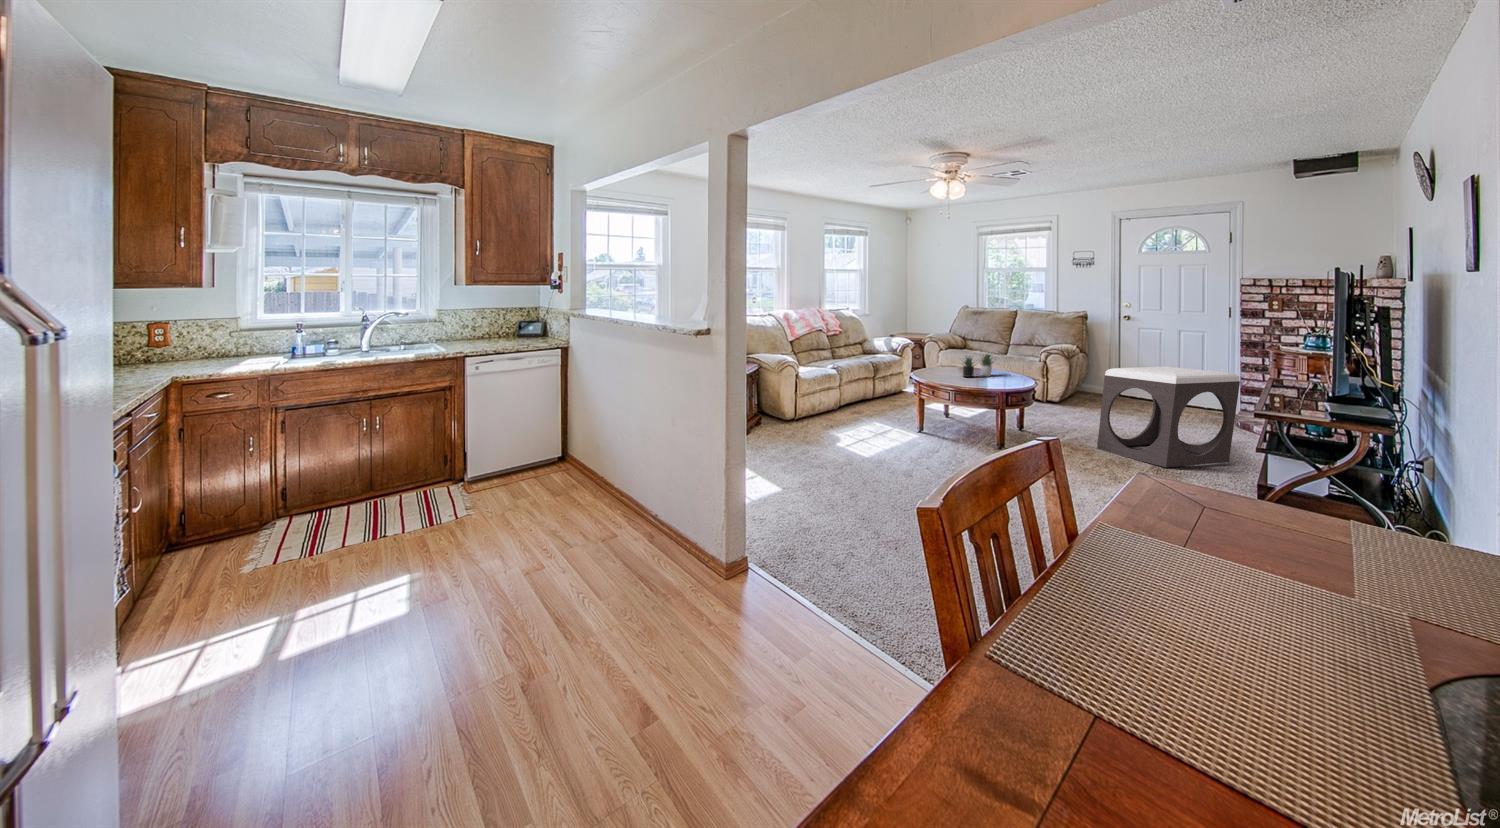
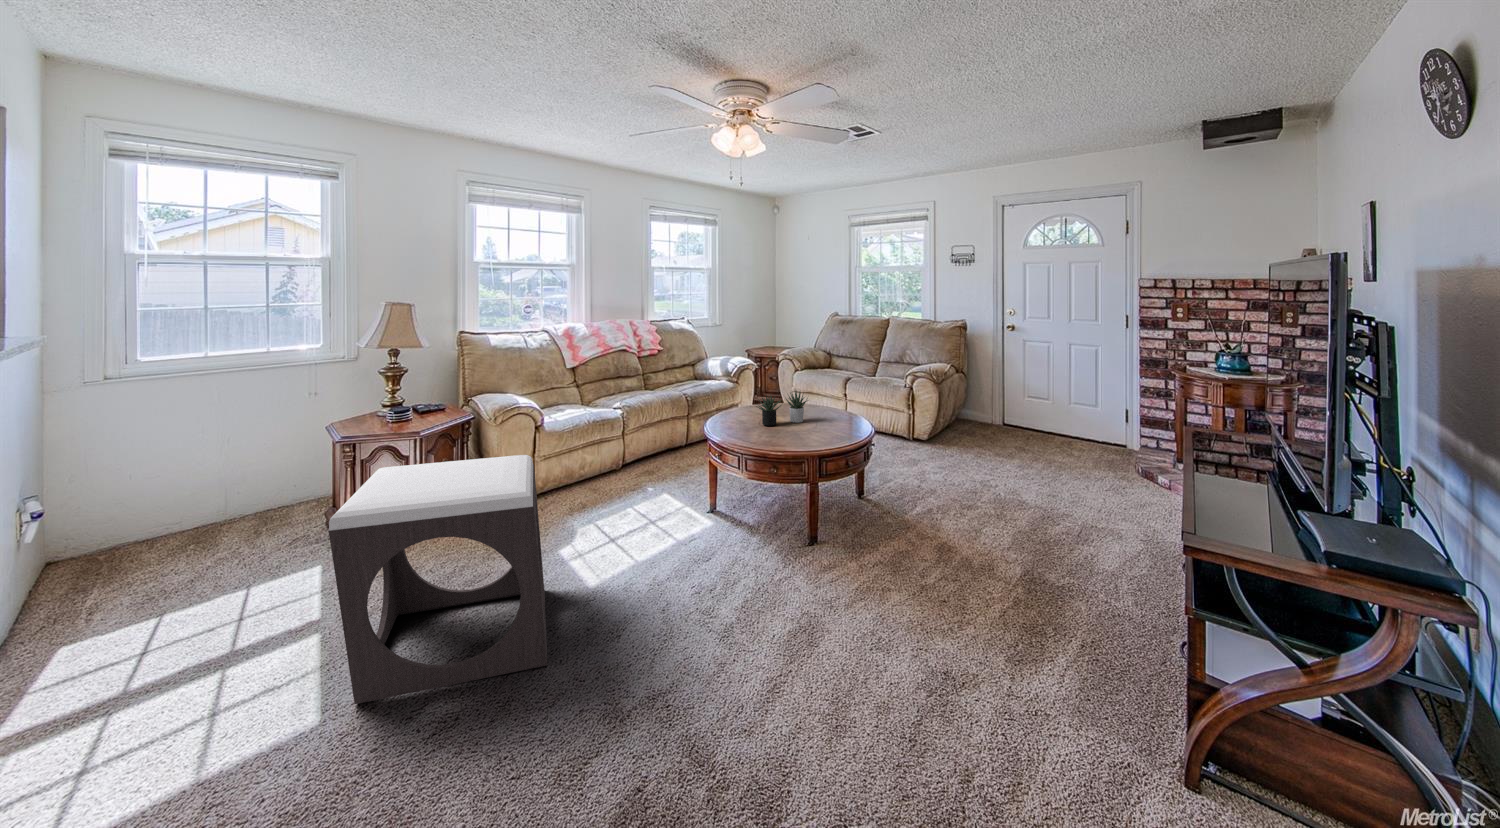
footstool: present [1097,367,1240,467] -> present [329,455,547,704]

